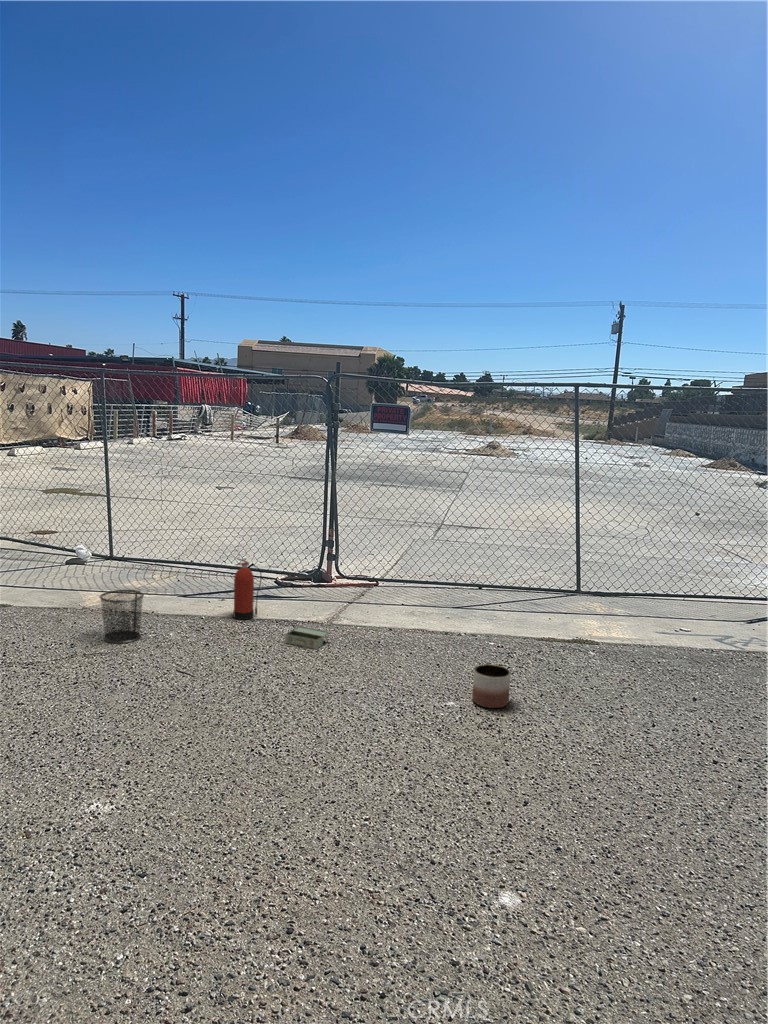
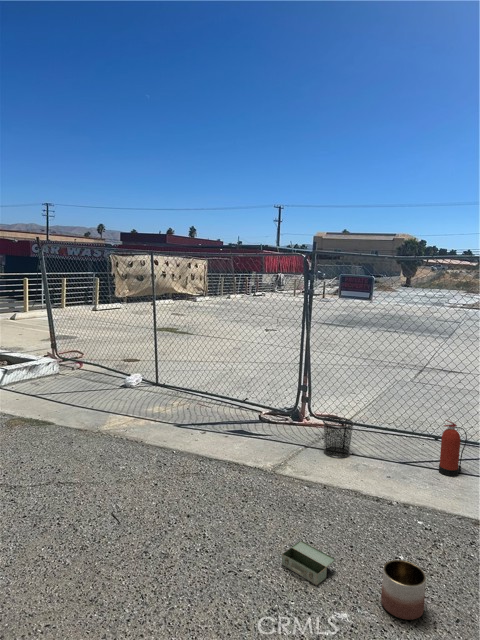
fire extinguisher: present [233,558,261,620] -> present [439,420,467,476]
waste bin: present [100,590,144,643] -> present [323,417,354,458]
toolbox: present [286,627,329,649] -> present [282,541,335,585]

